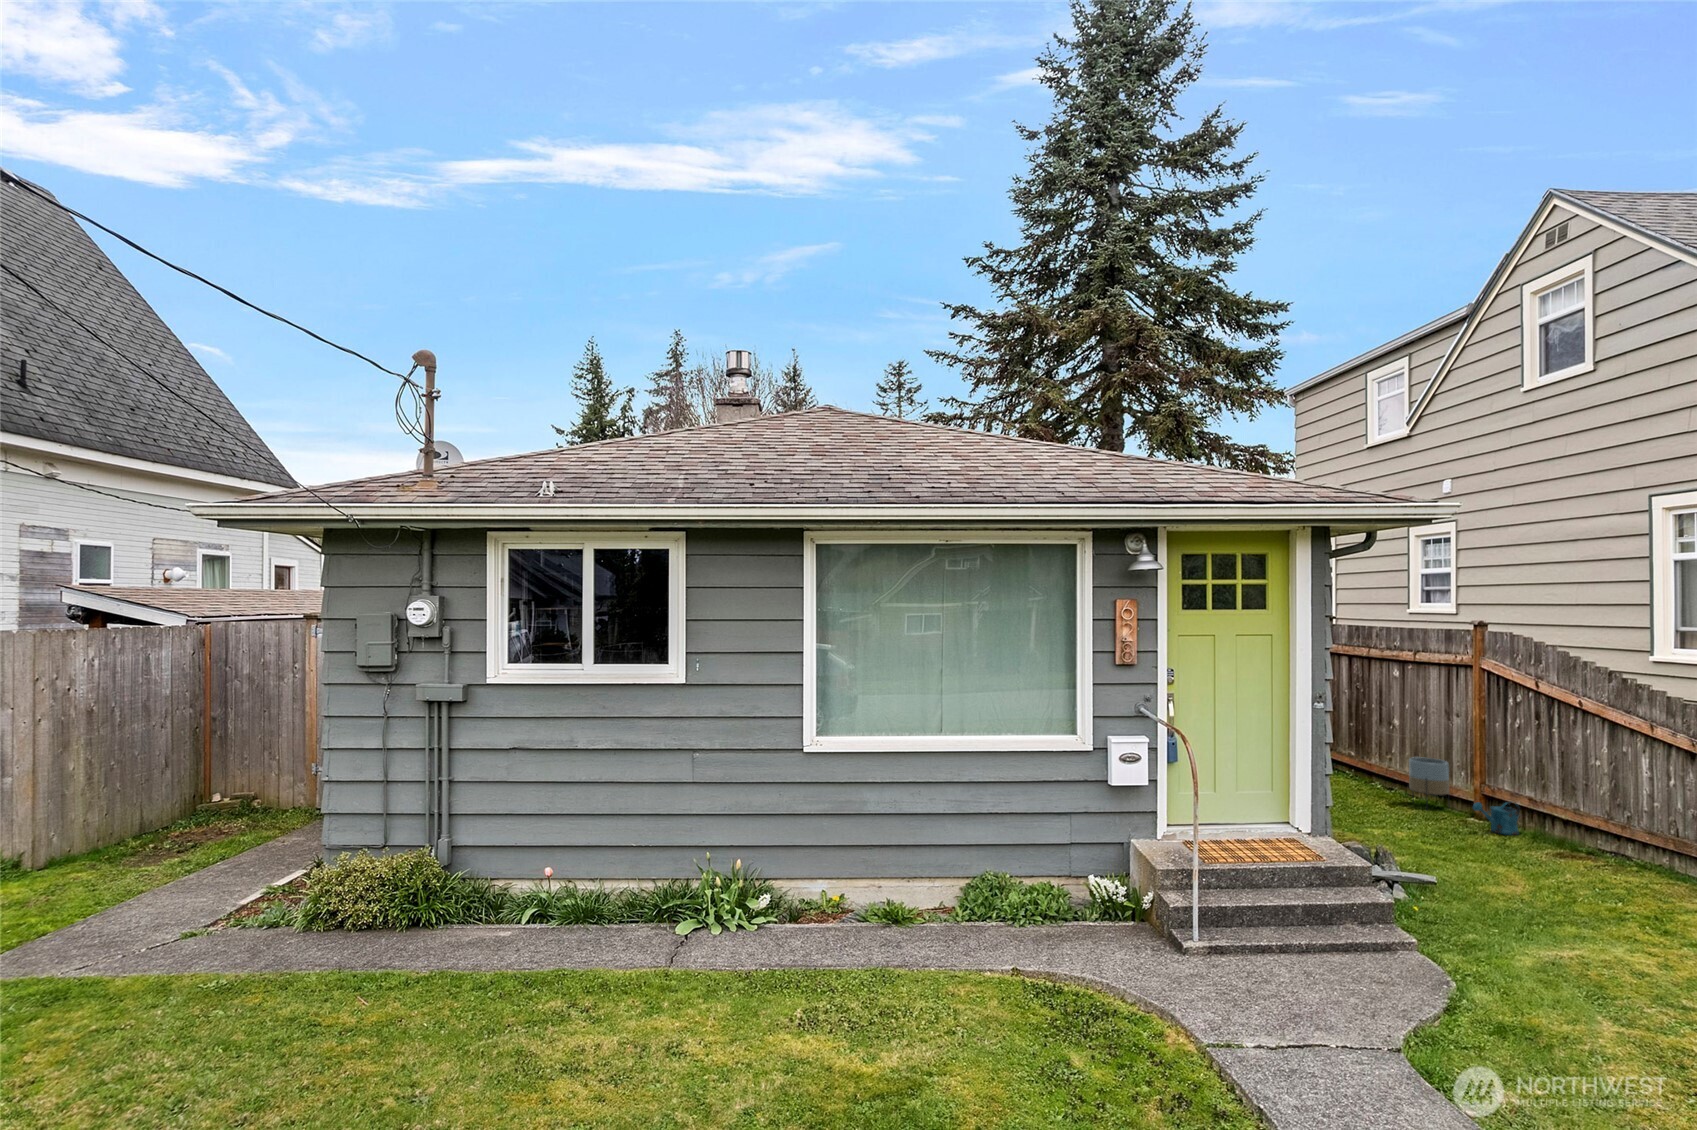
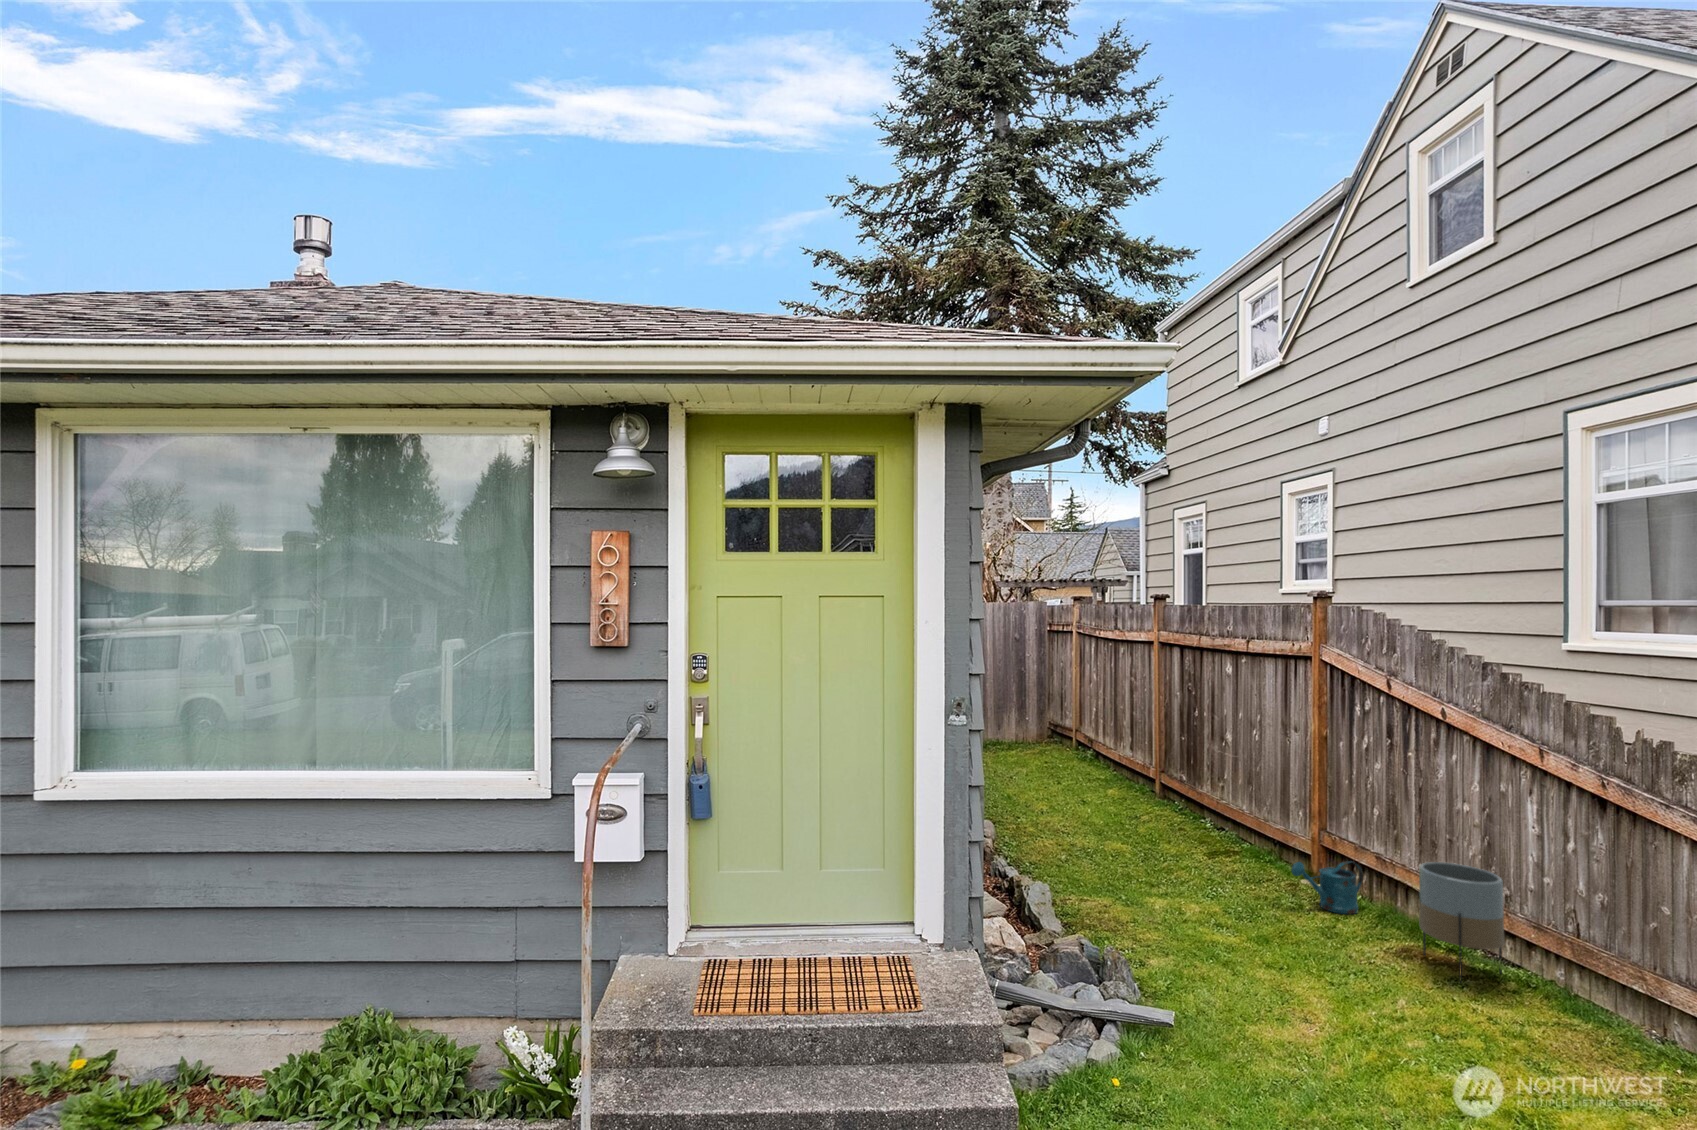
planter: present [1409,757,1449,810] -> present [1419,862,1504,982]

